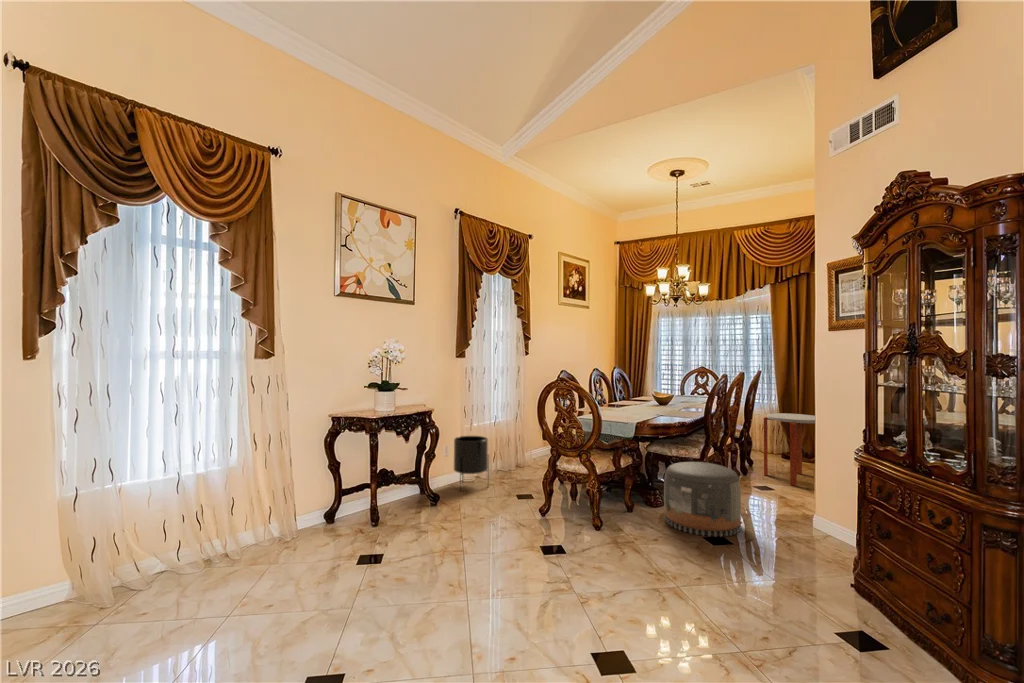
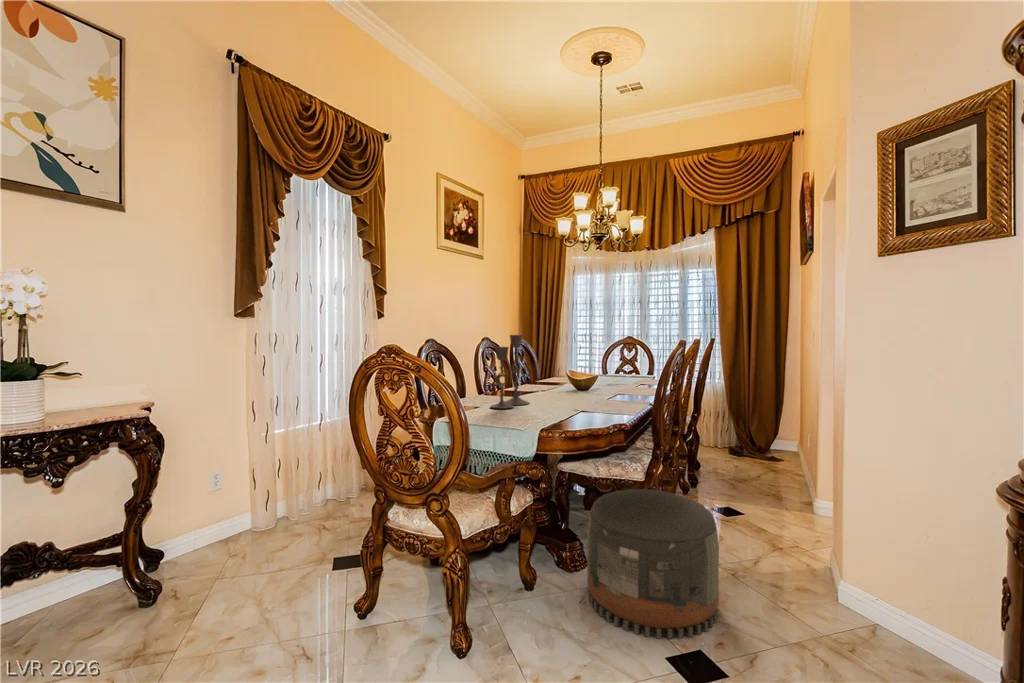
candlestick: none [605,369,629,413] -> present [490,335,529,409]
side table: present [764,413,815,486] -> none [715,397,805,500]
planter: present [454,436,489,476] -> none [230,452,297,555]

